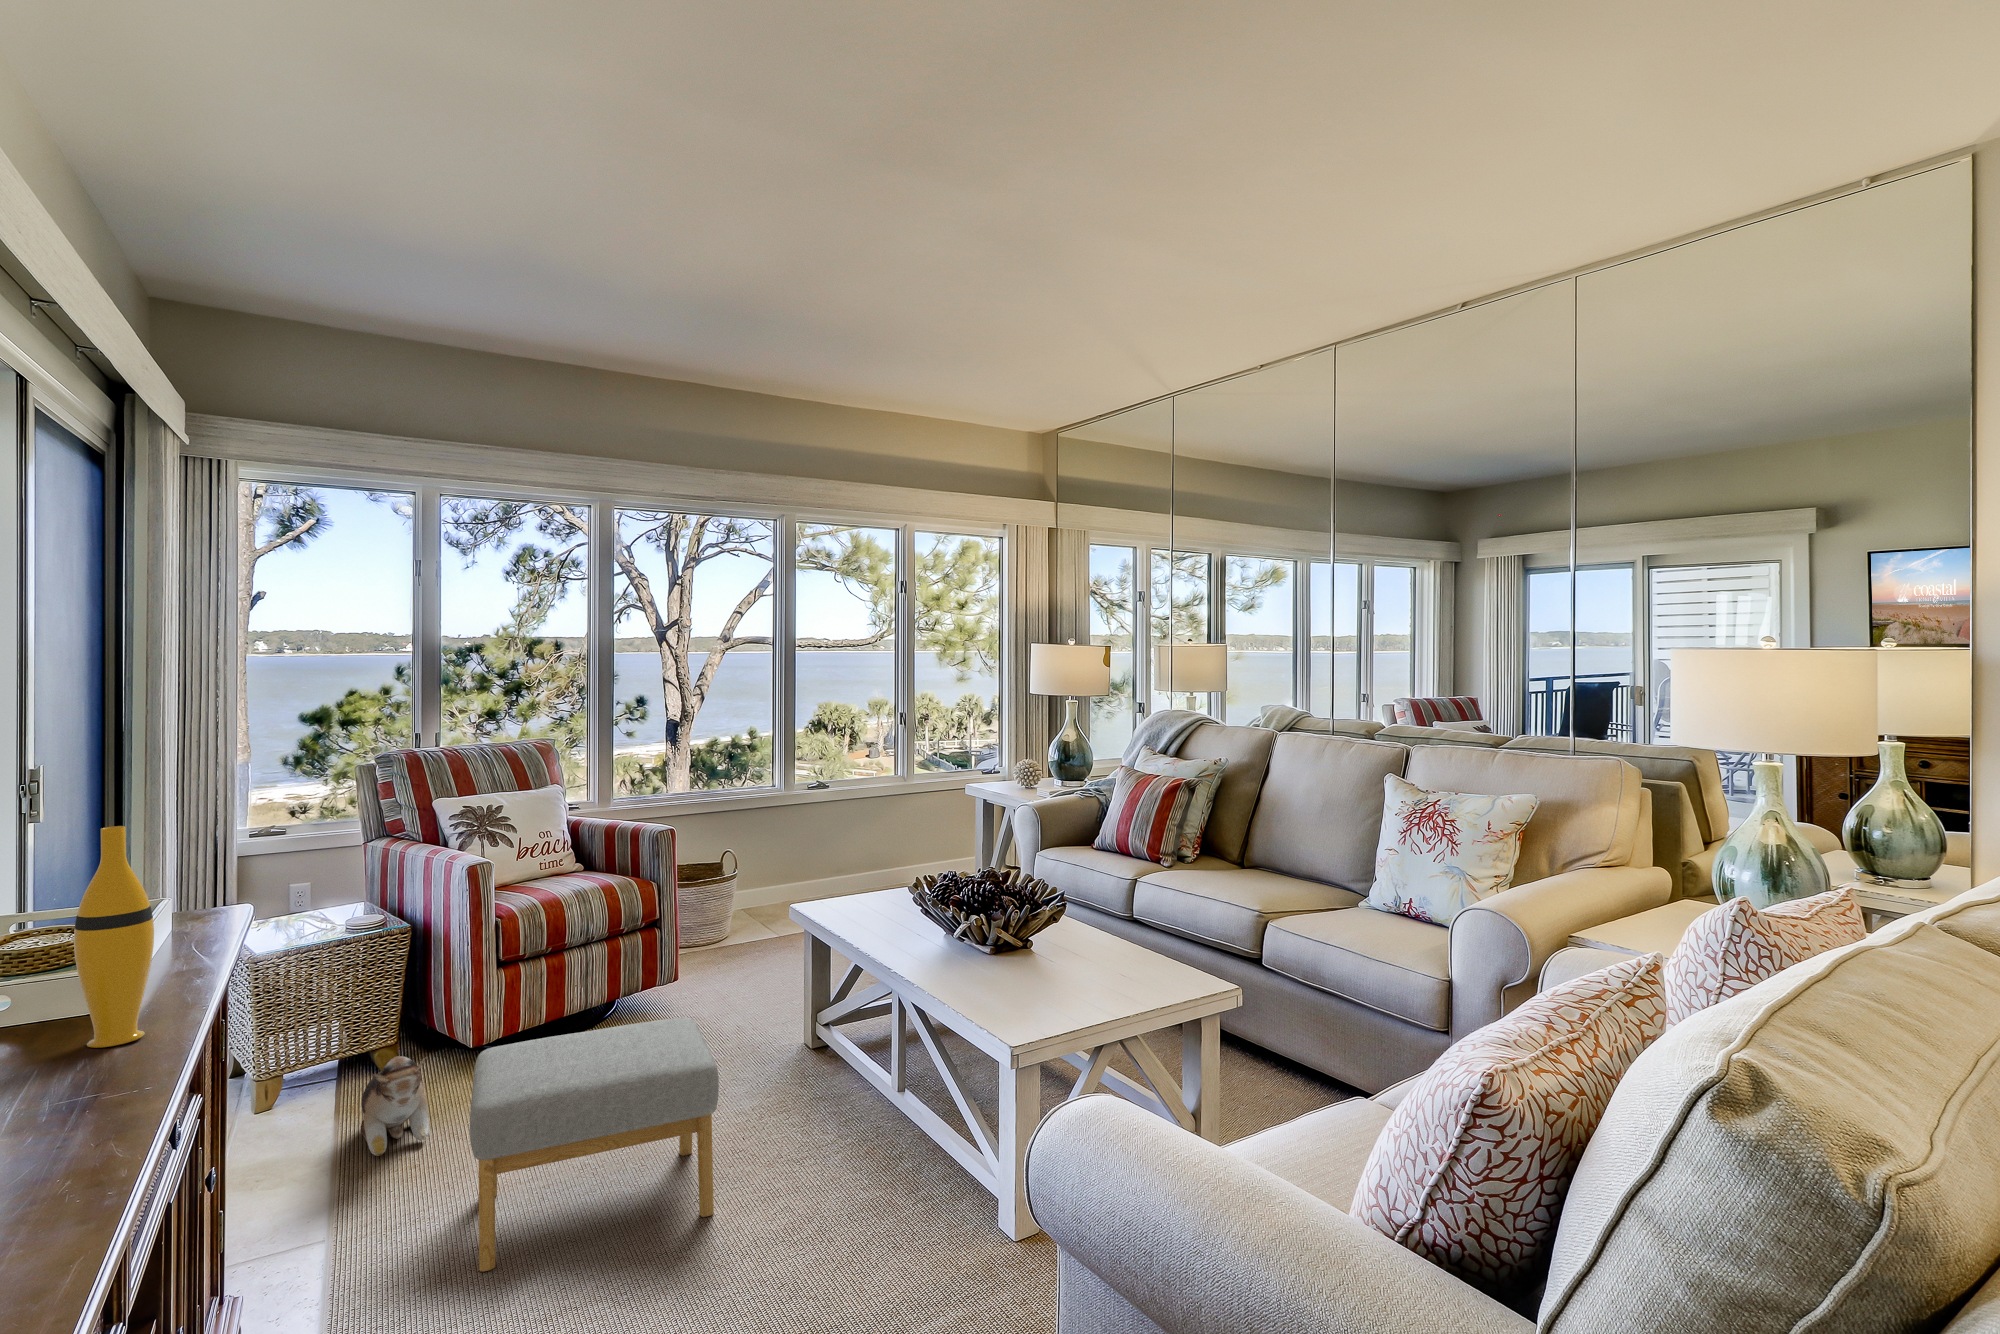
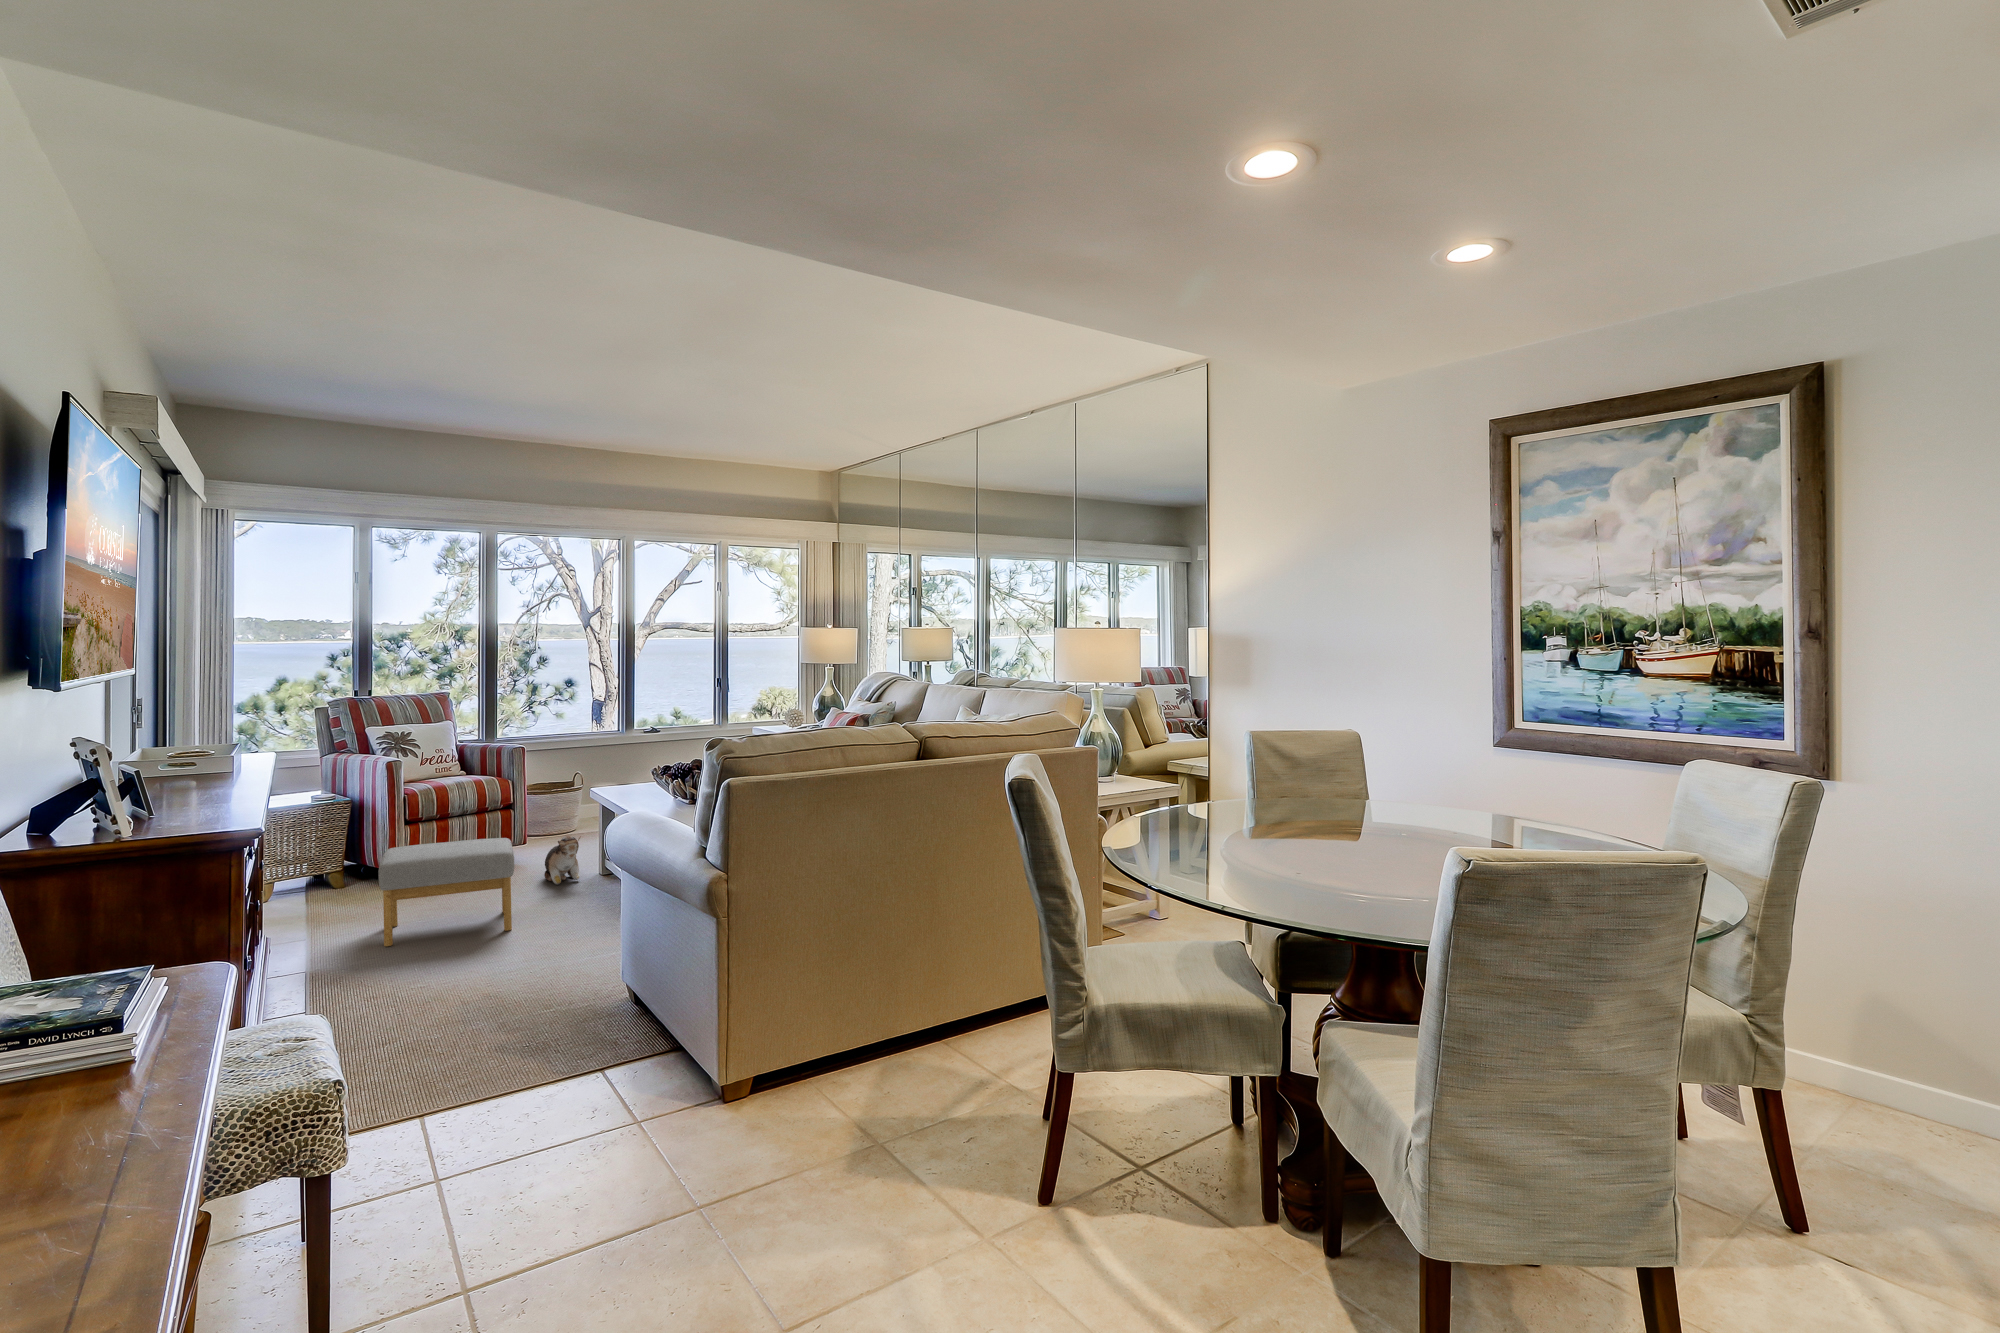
vase: present [74,826,154,1048] -> none [206,708,237,793]
plush toy: present [361,1056,429,1156] -> present [544,836,581,884]

